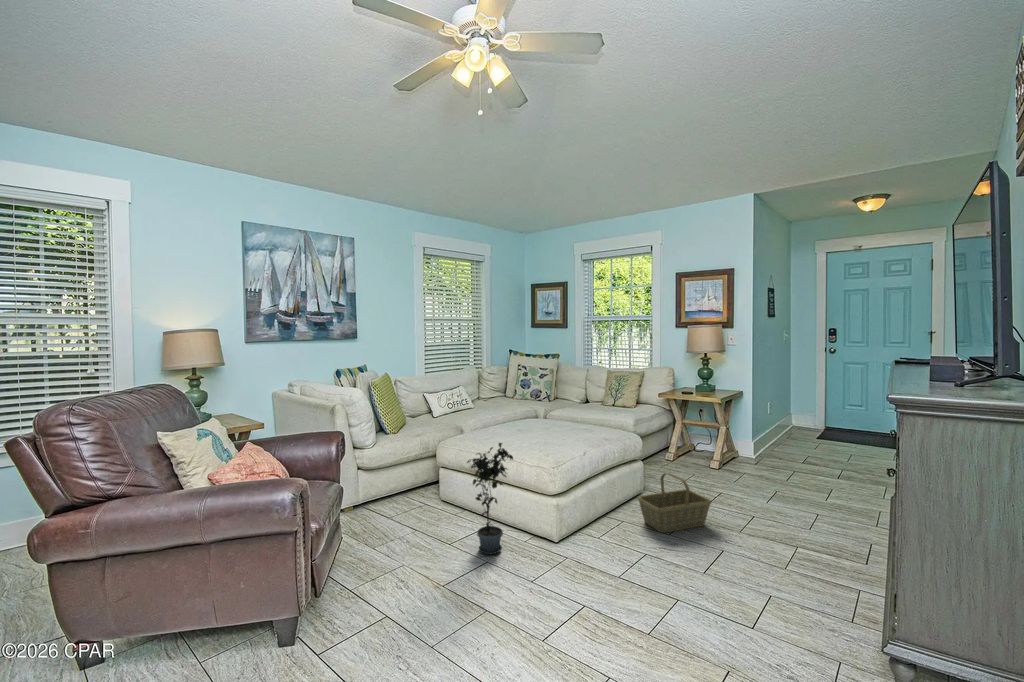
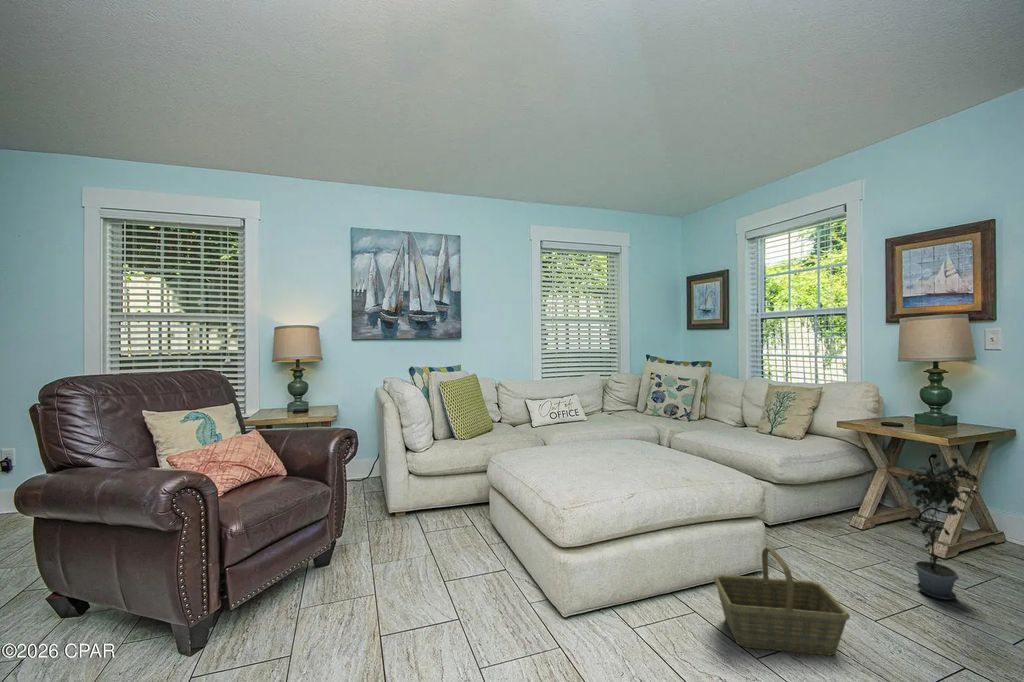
potted plant: present [467,443,513,554] -> present [903,458,978,600]

